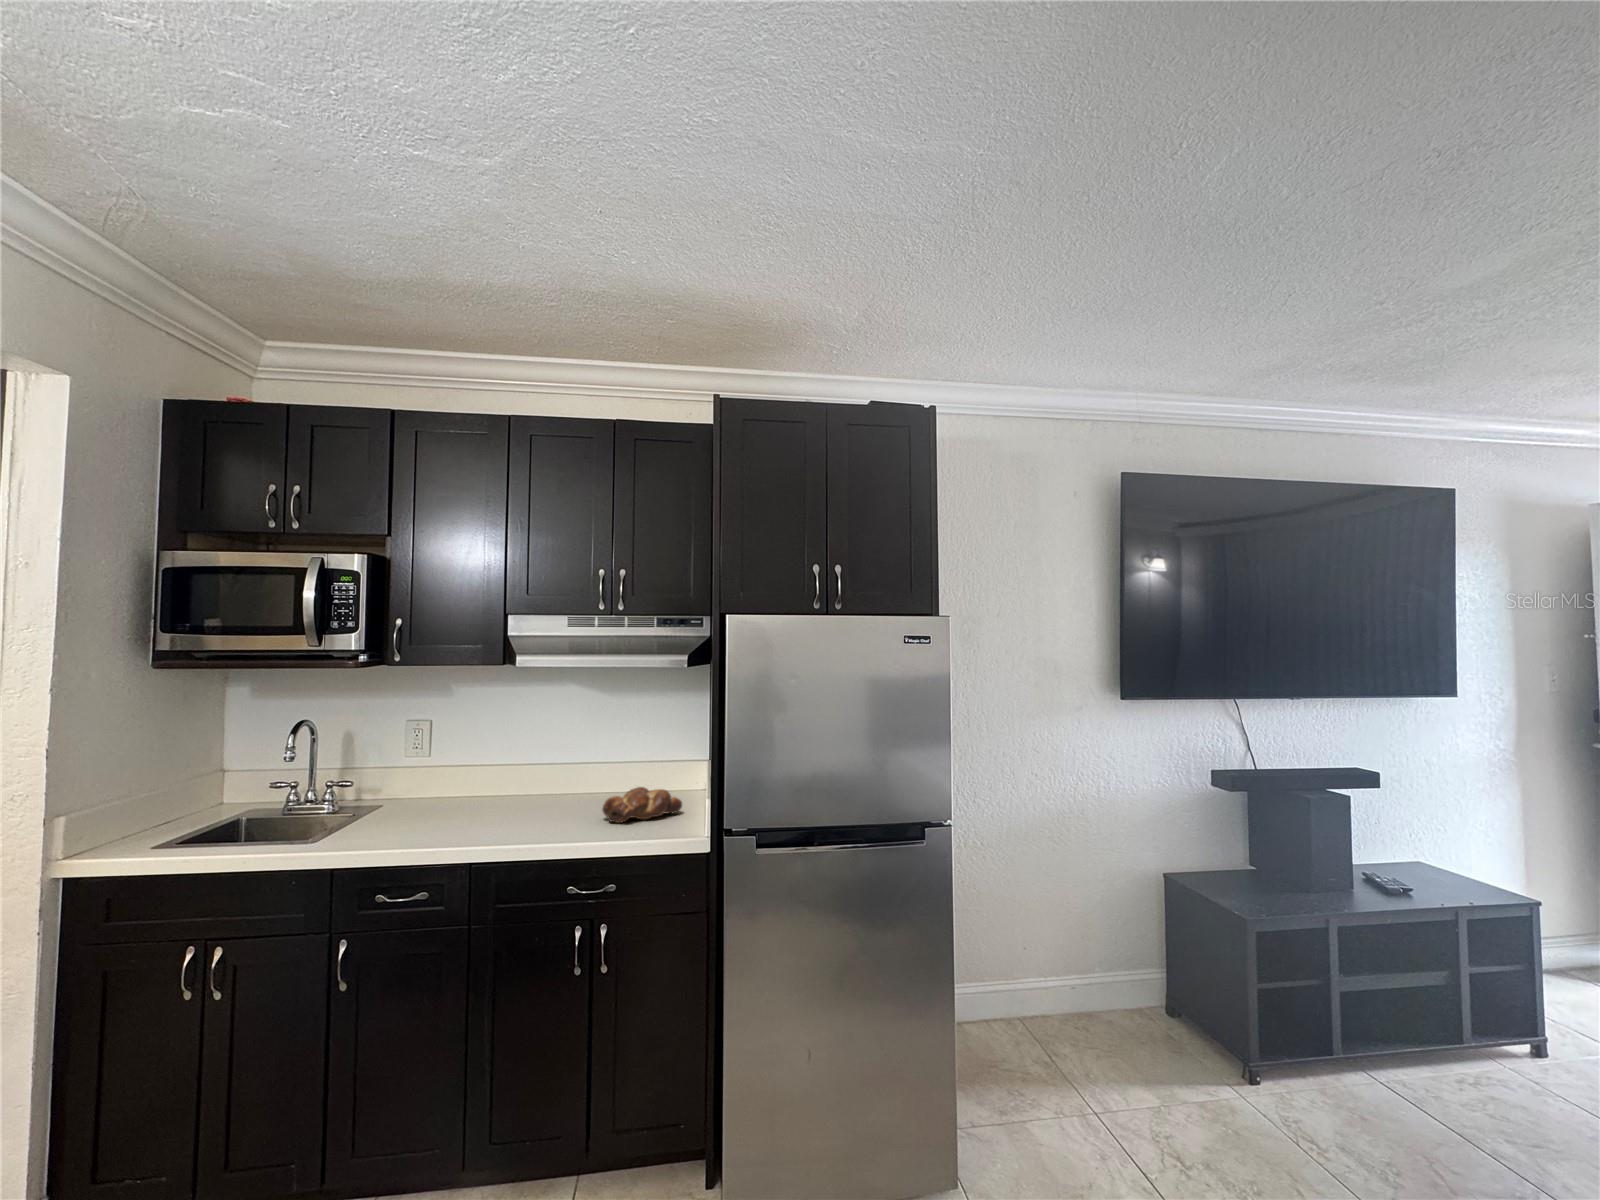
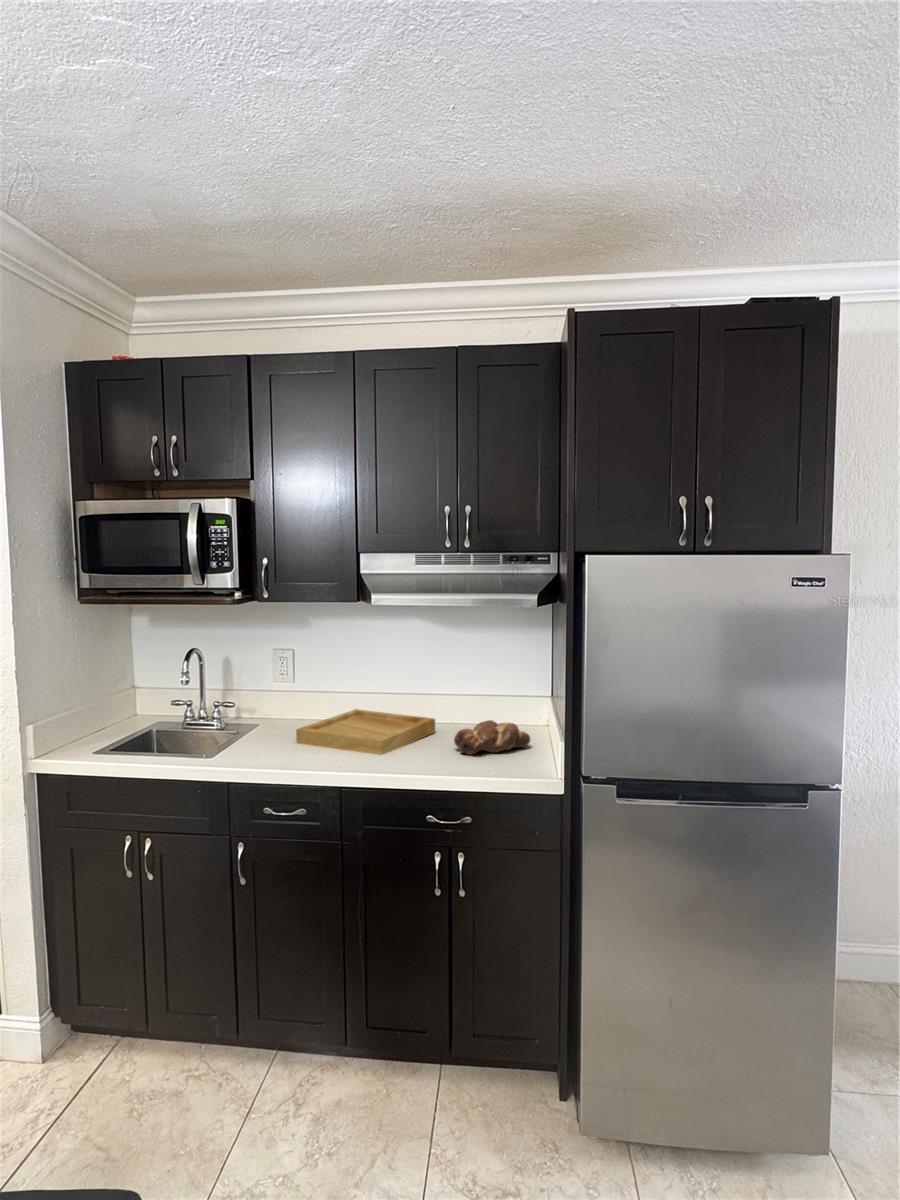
tray: none [423,784,583,830] -> present [296,709,435,755]

